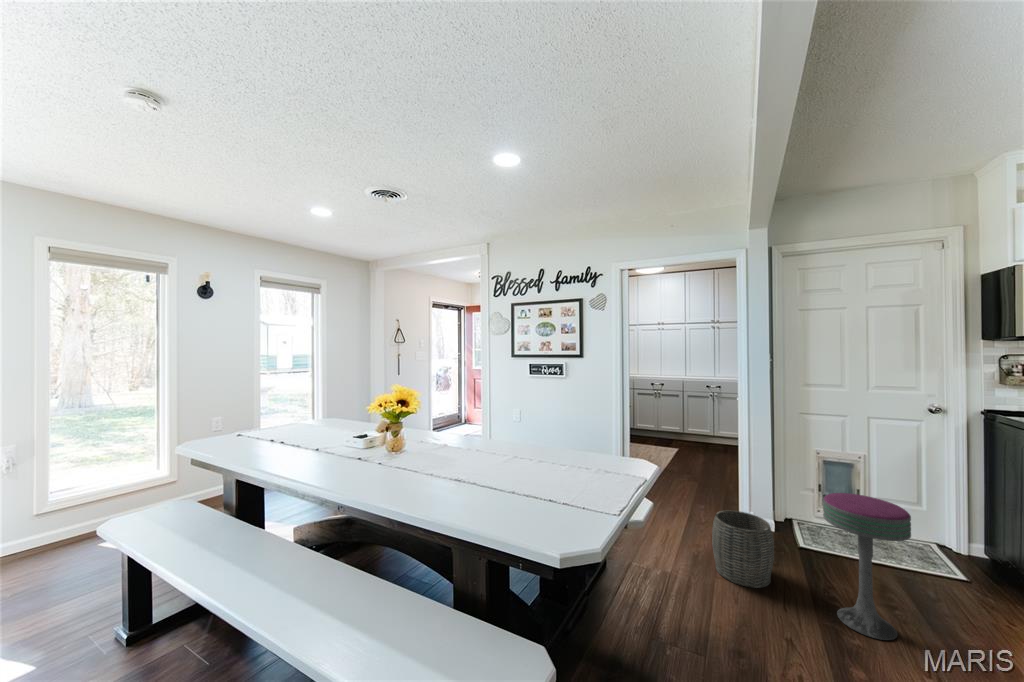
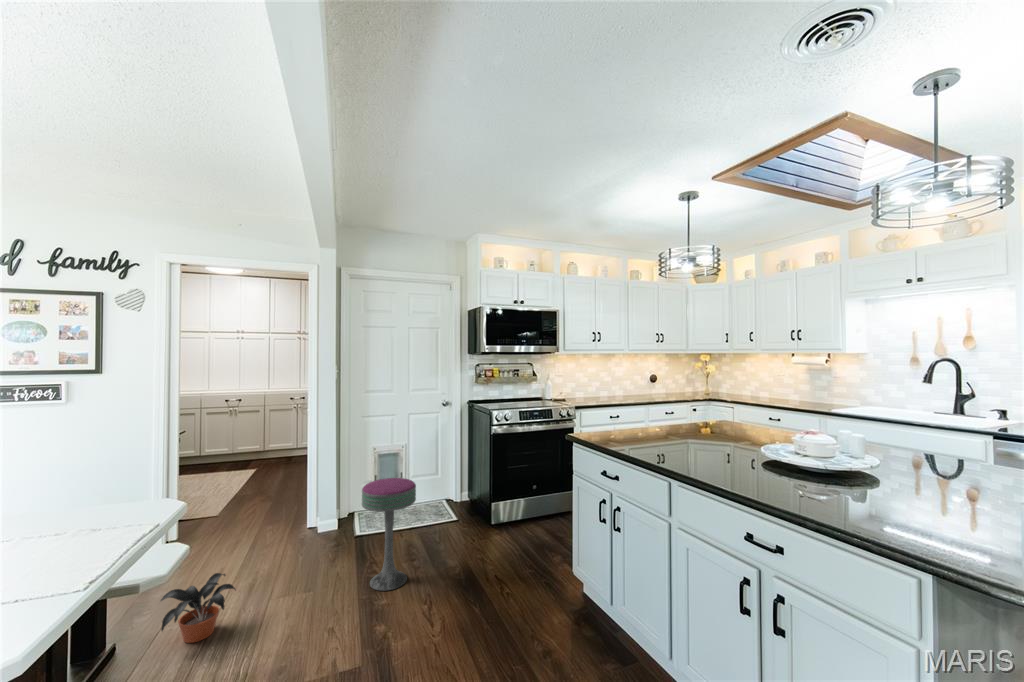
woven basket: present [712,510,774,588] -> none [267,521,325,596]
potted plant: none [632,534,690,589] -> present [161,573,236,643]

